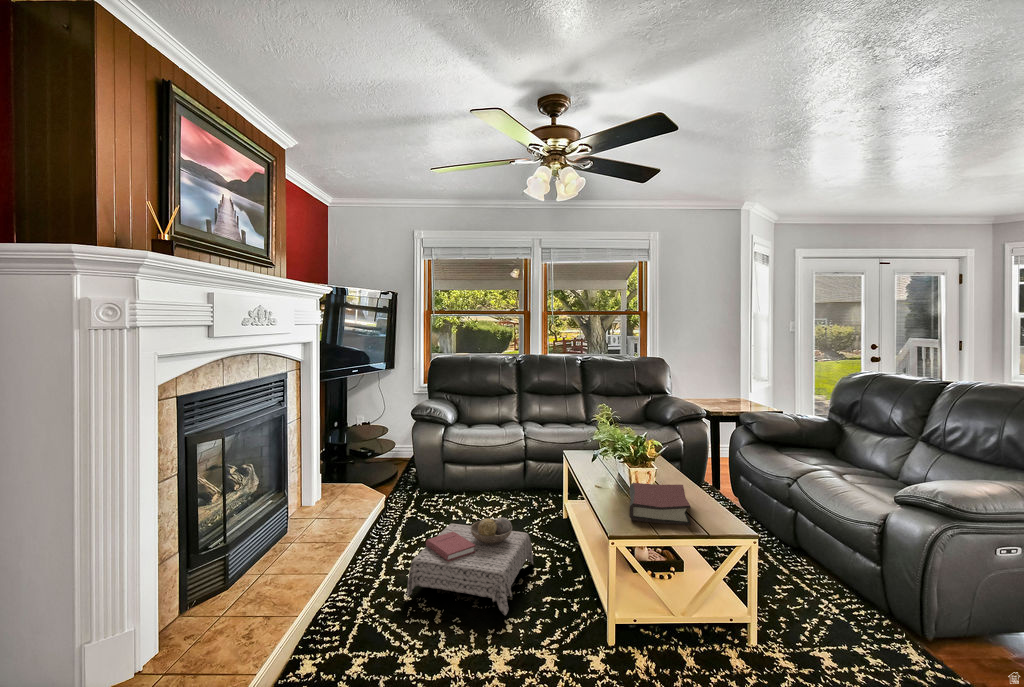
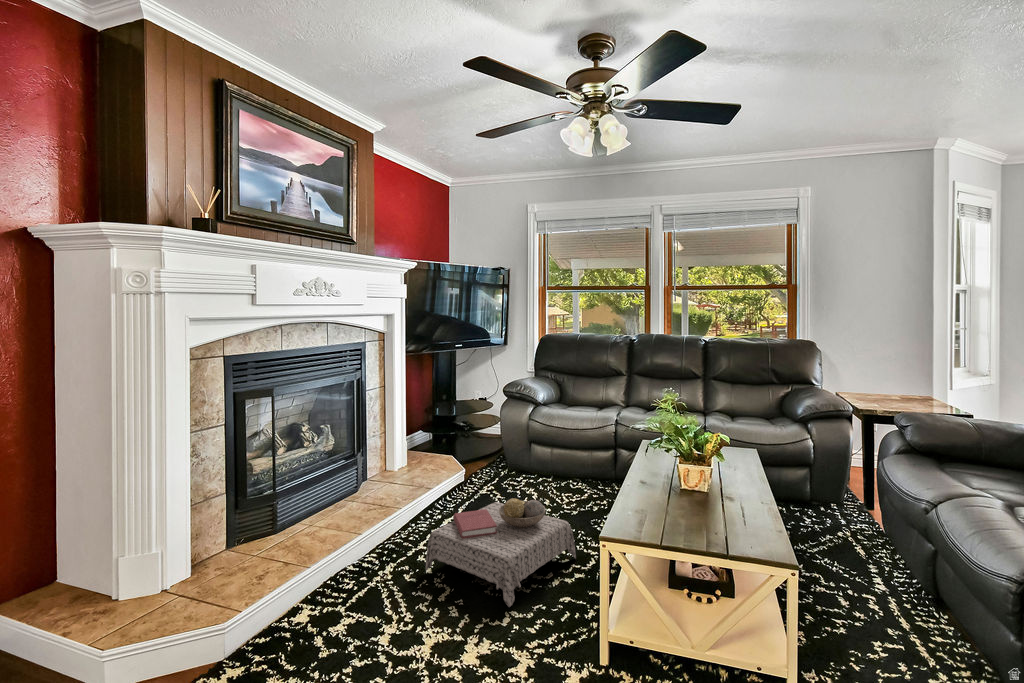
hardback book: present [629,483,690,525] -> none [642,472,741,532]

